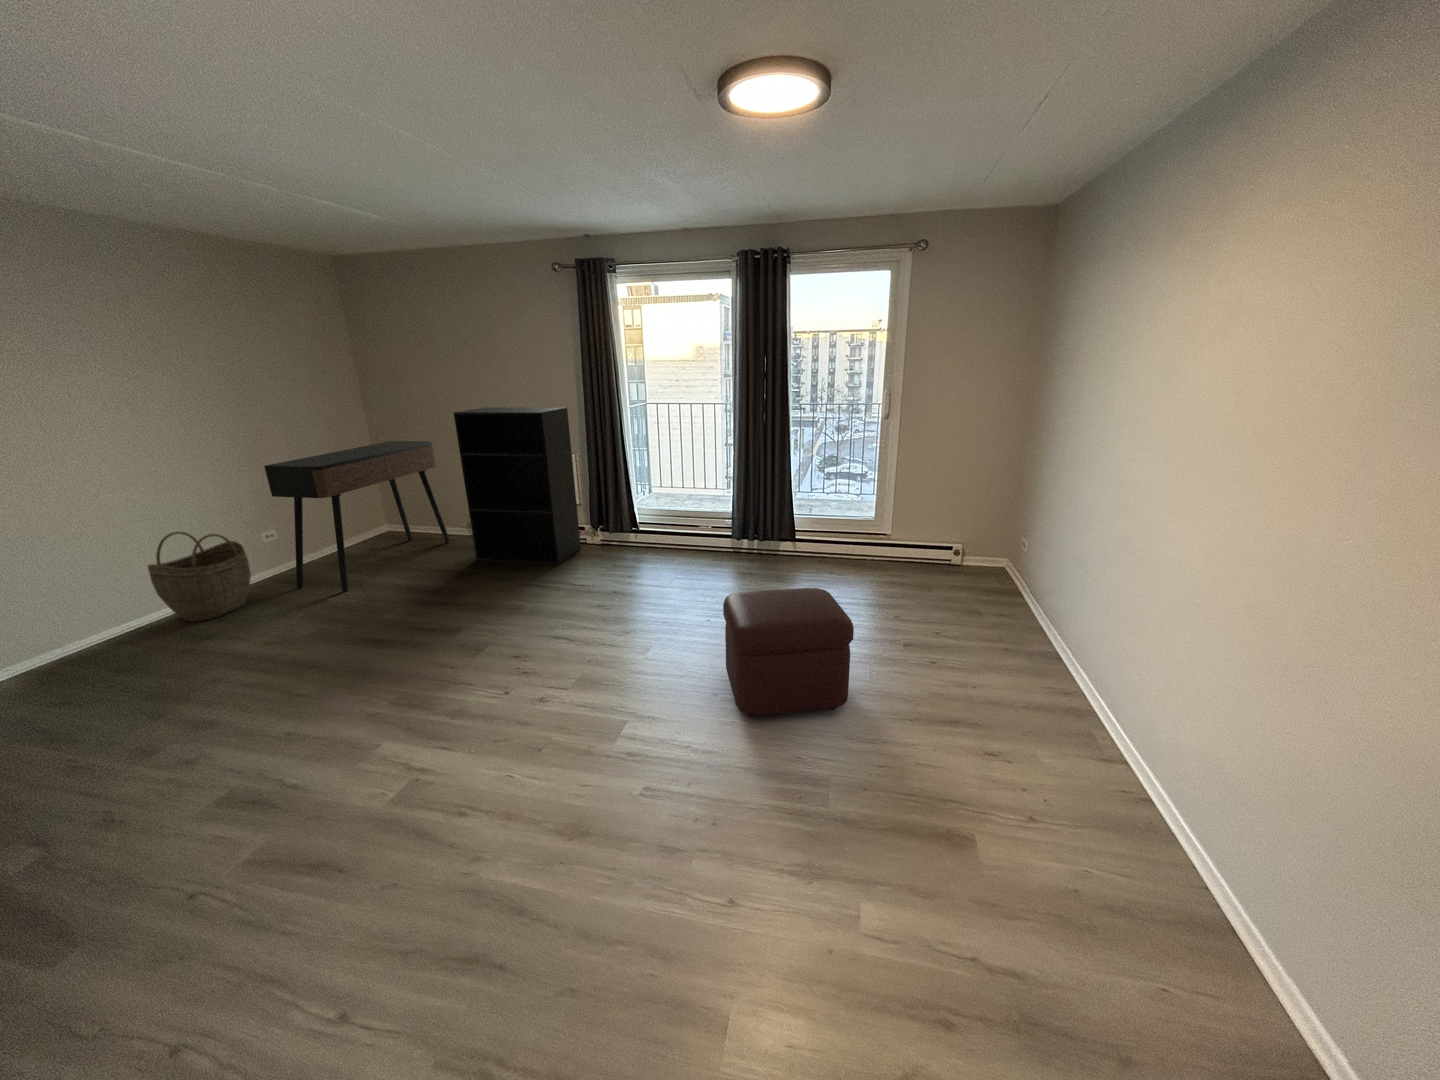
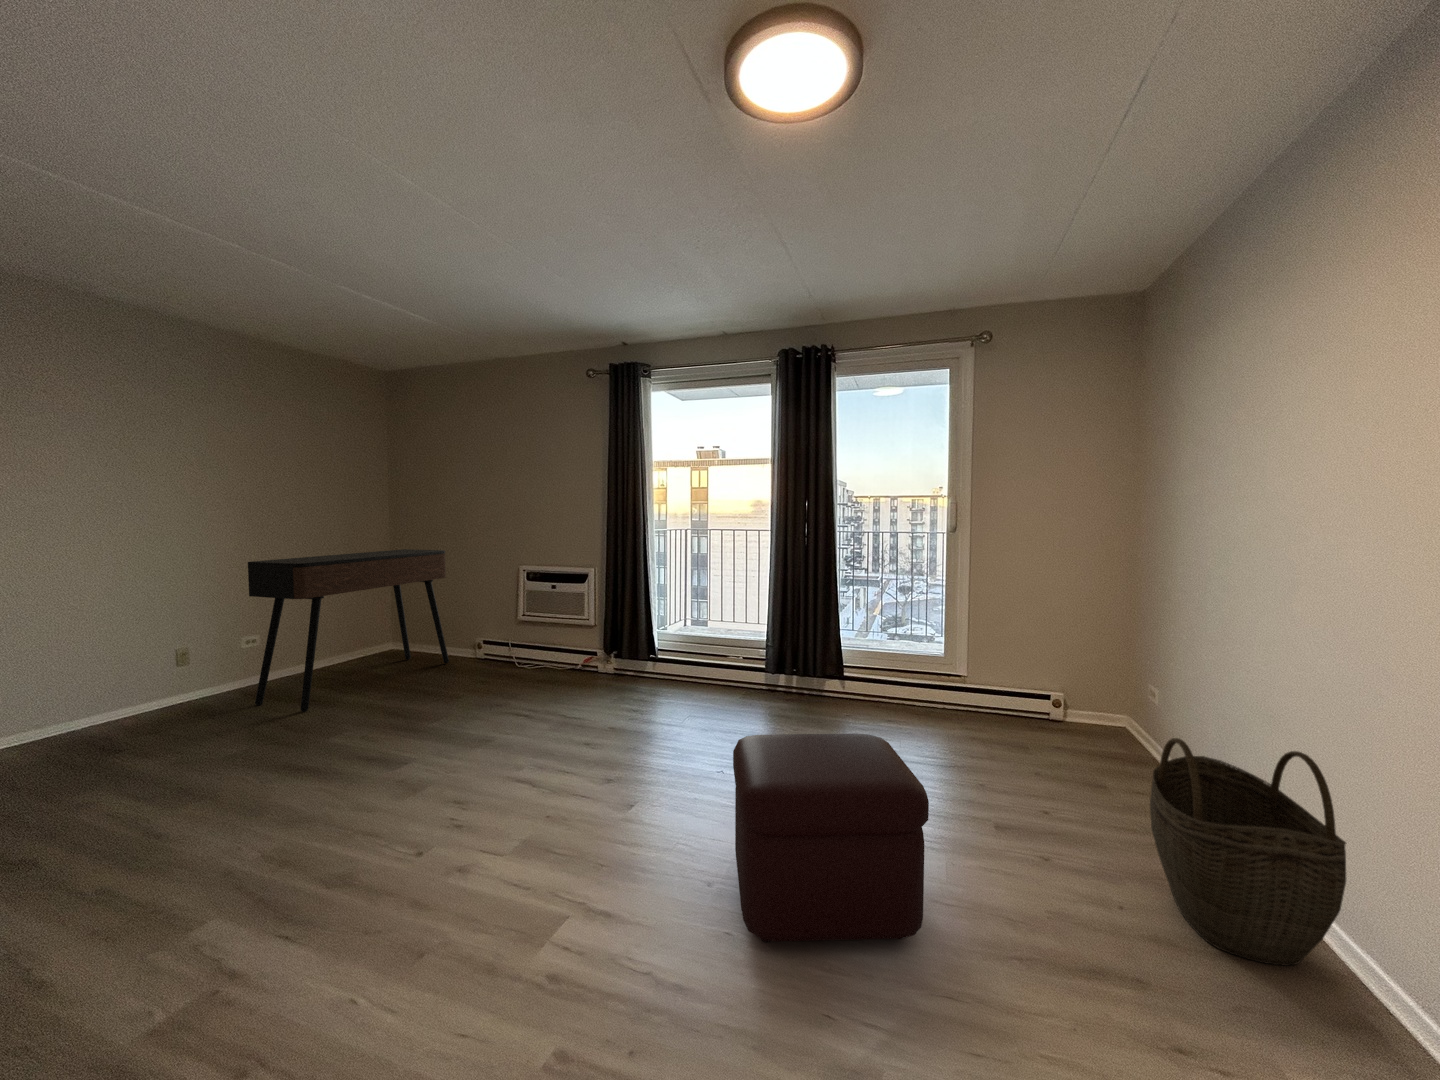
bookshelf: present [454,407,581,565] -> none [464,515,590,694]
woven basket: present [148,532,251,622] -> present [1150,738,1346,966]

